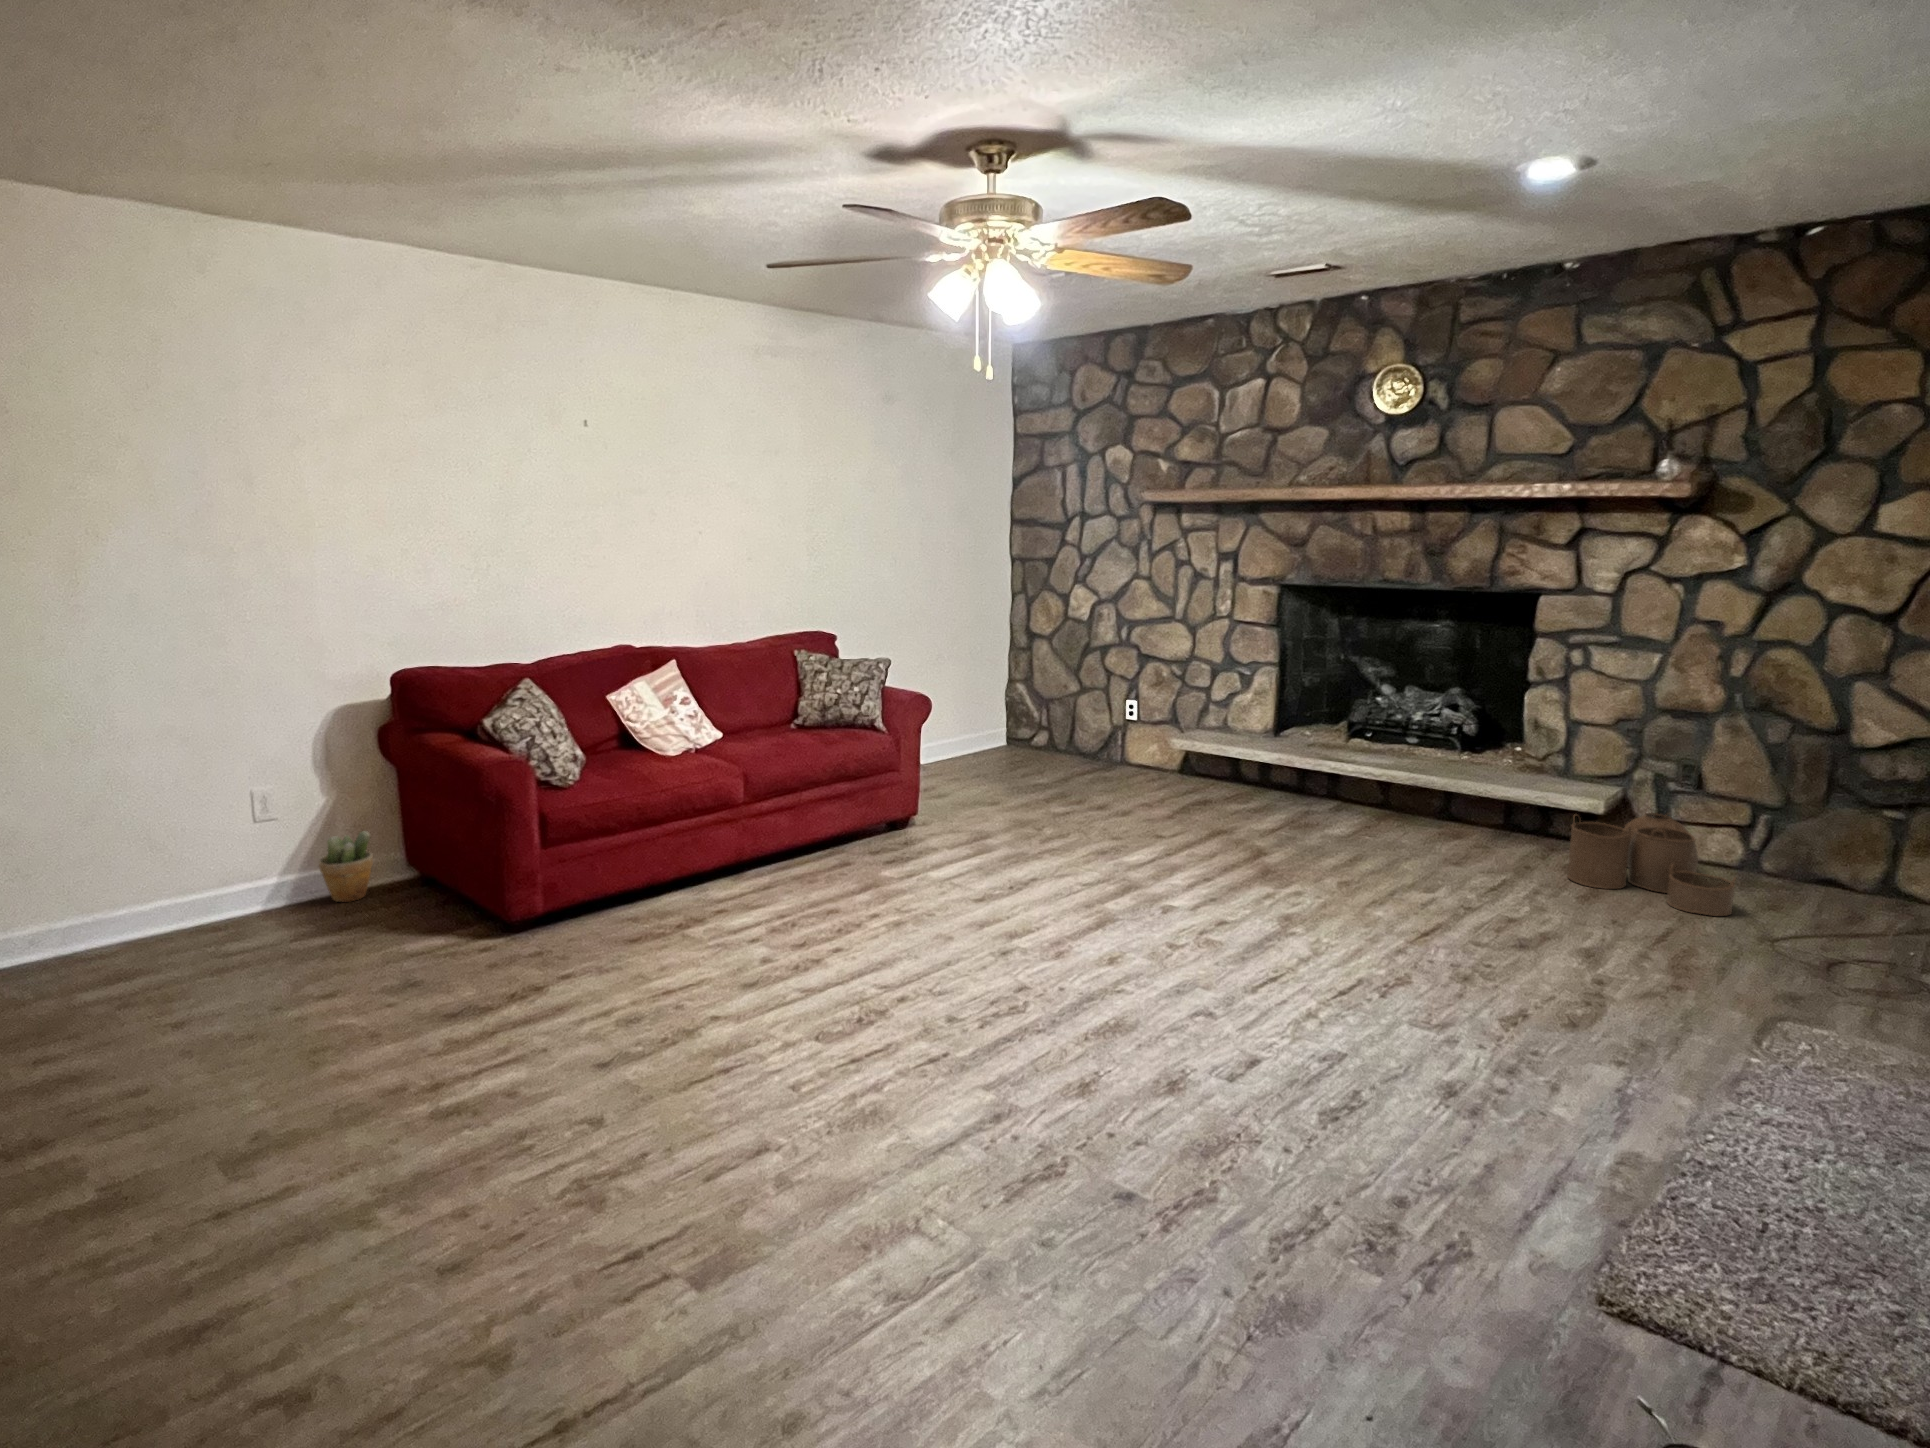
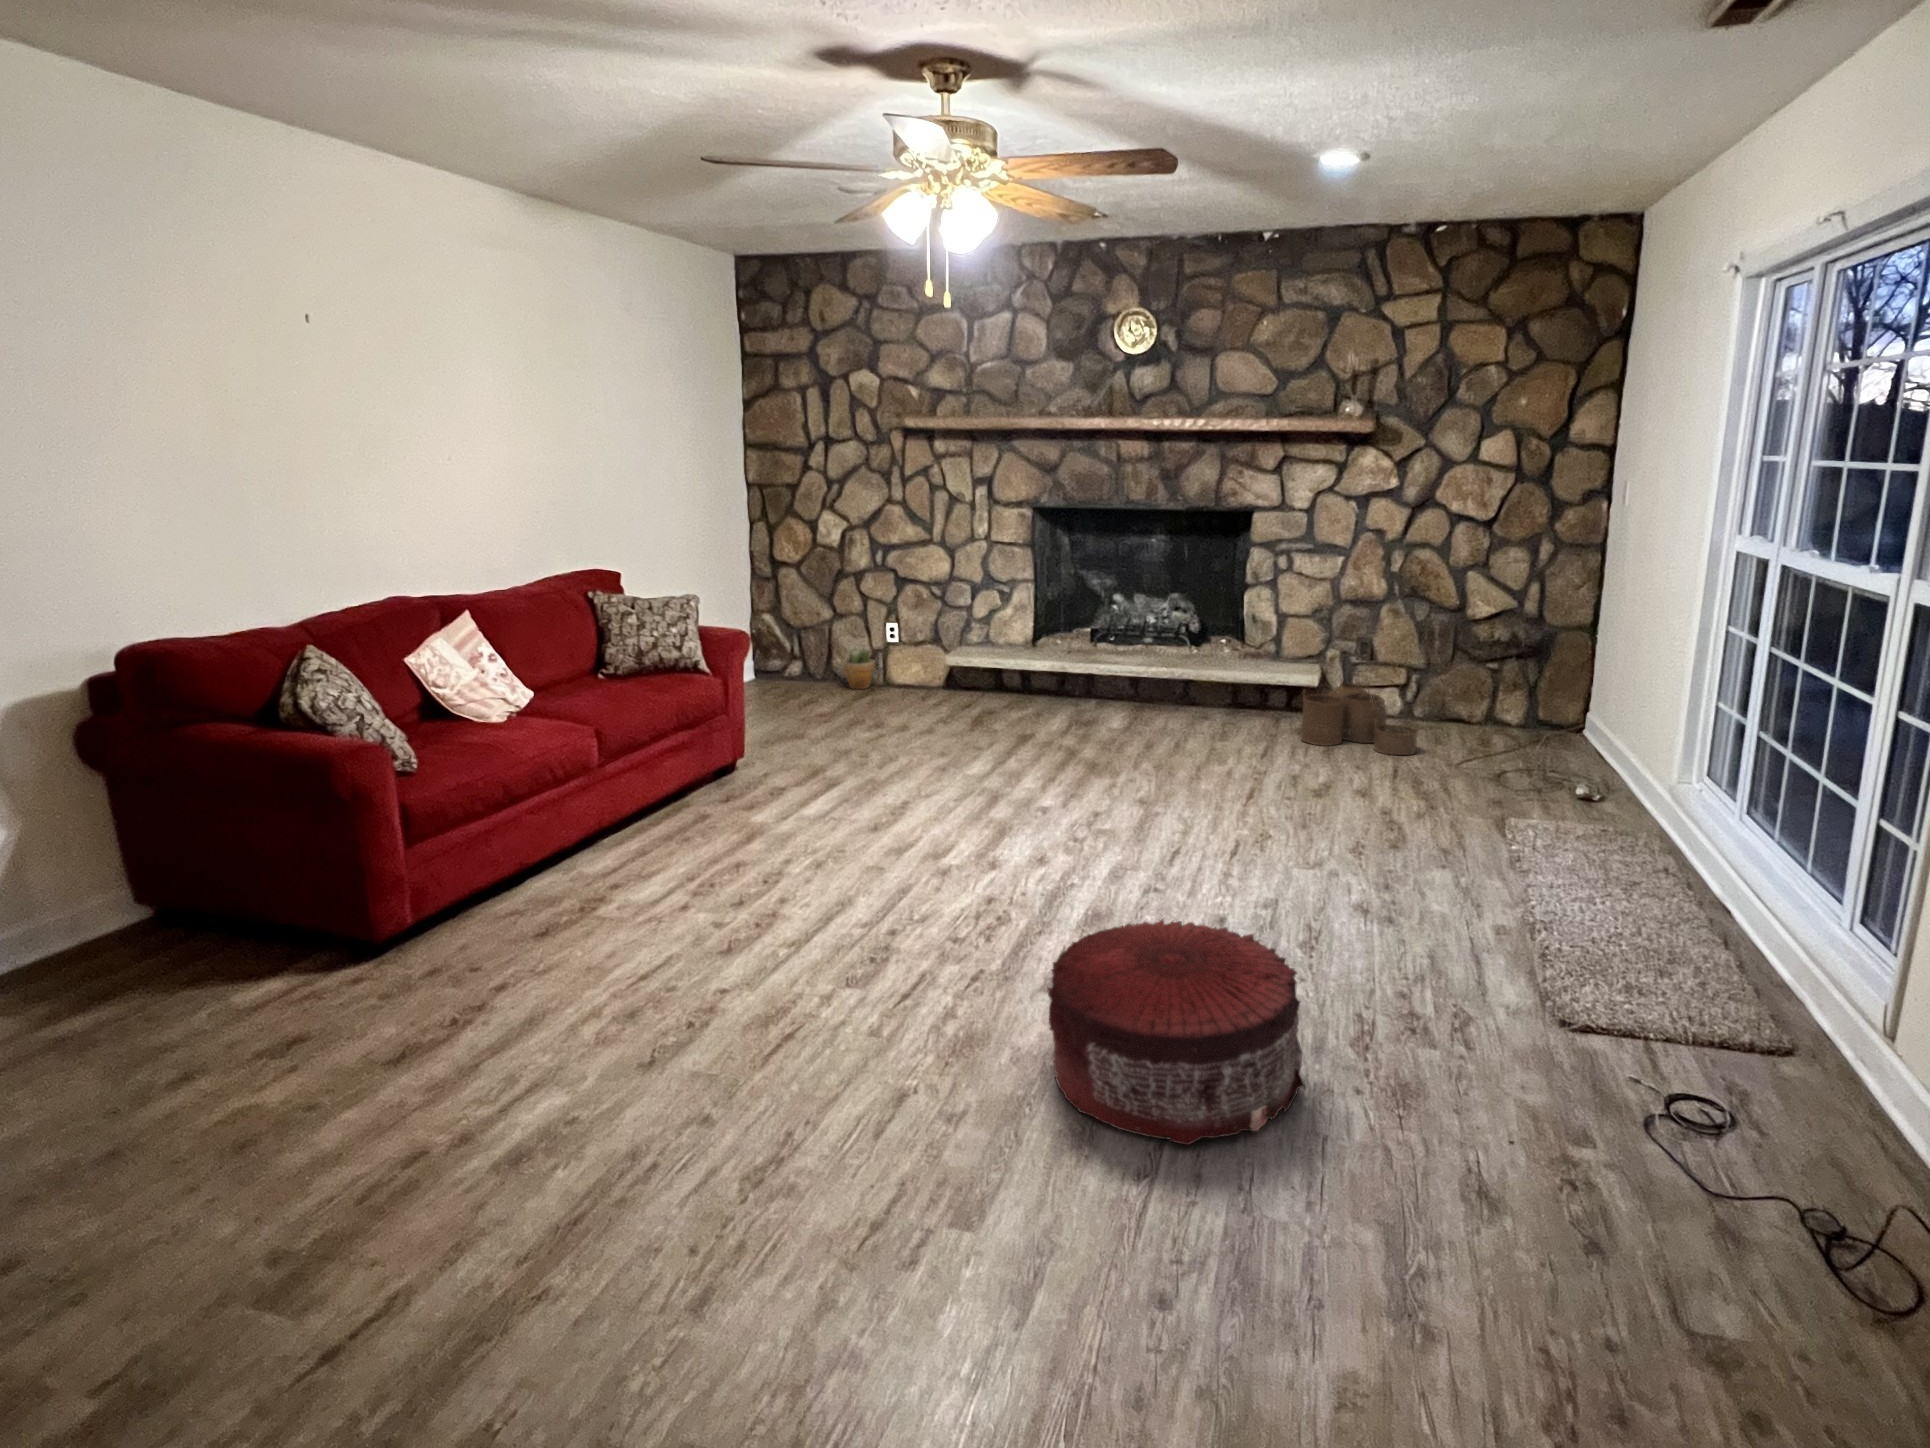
potted plant: present [318,831,373,902] -> present [843,646,875,689]
pouf: none [899,1040,1189,1320] -> present [1047,919,1305,1145]

